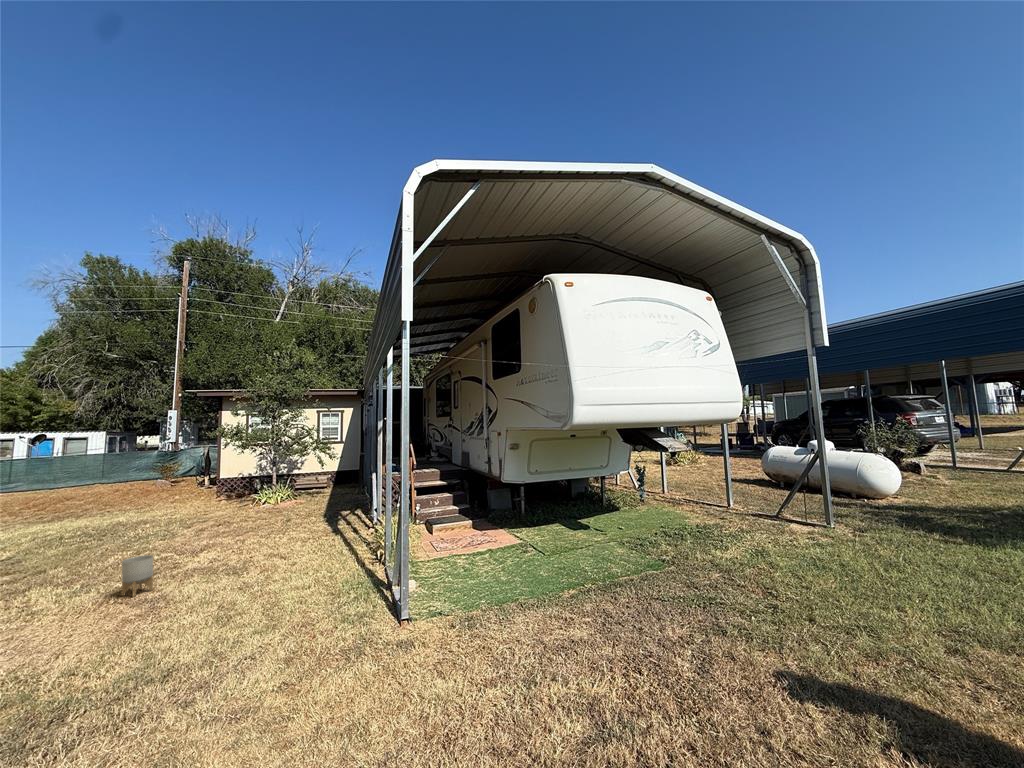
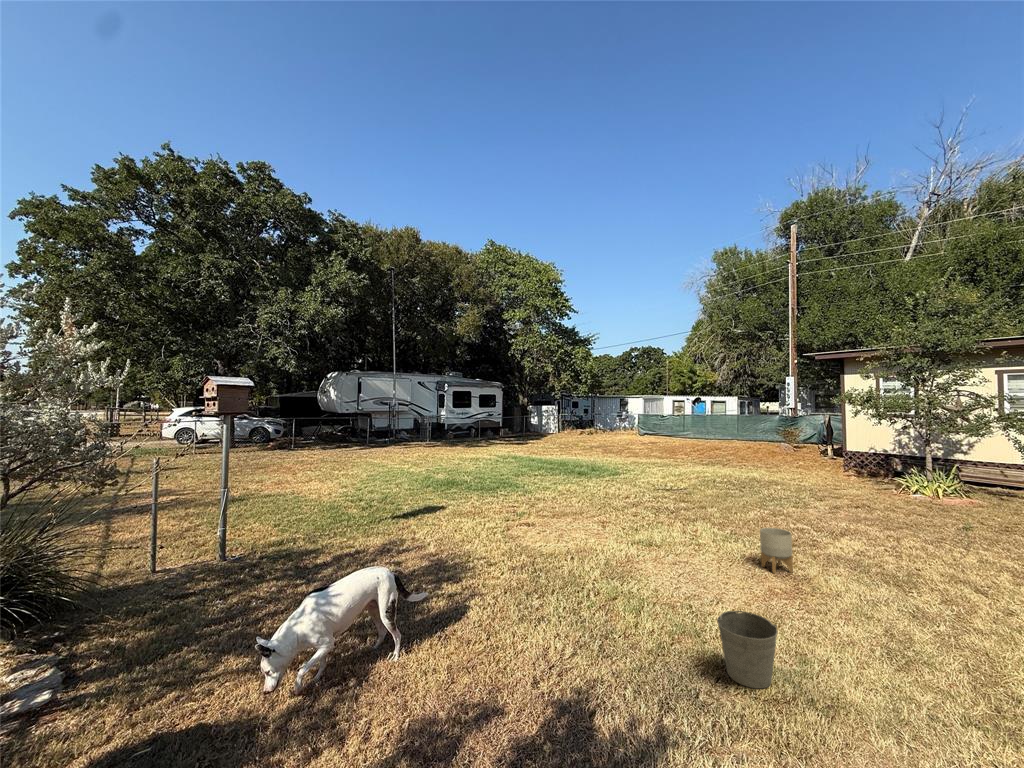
bucket: none [70,621,130,684] -> present [717,611,778,688]

